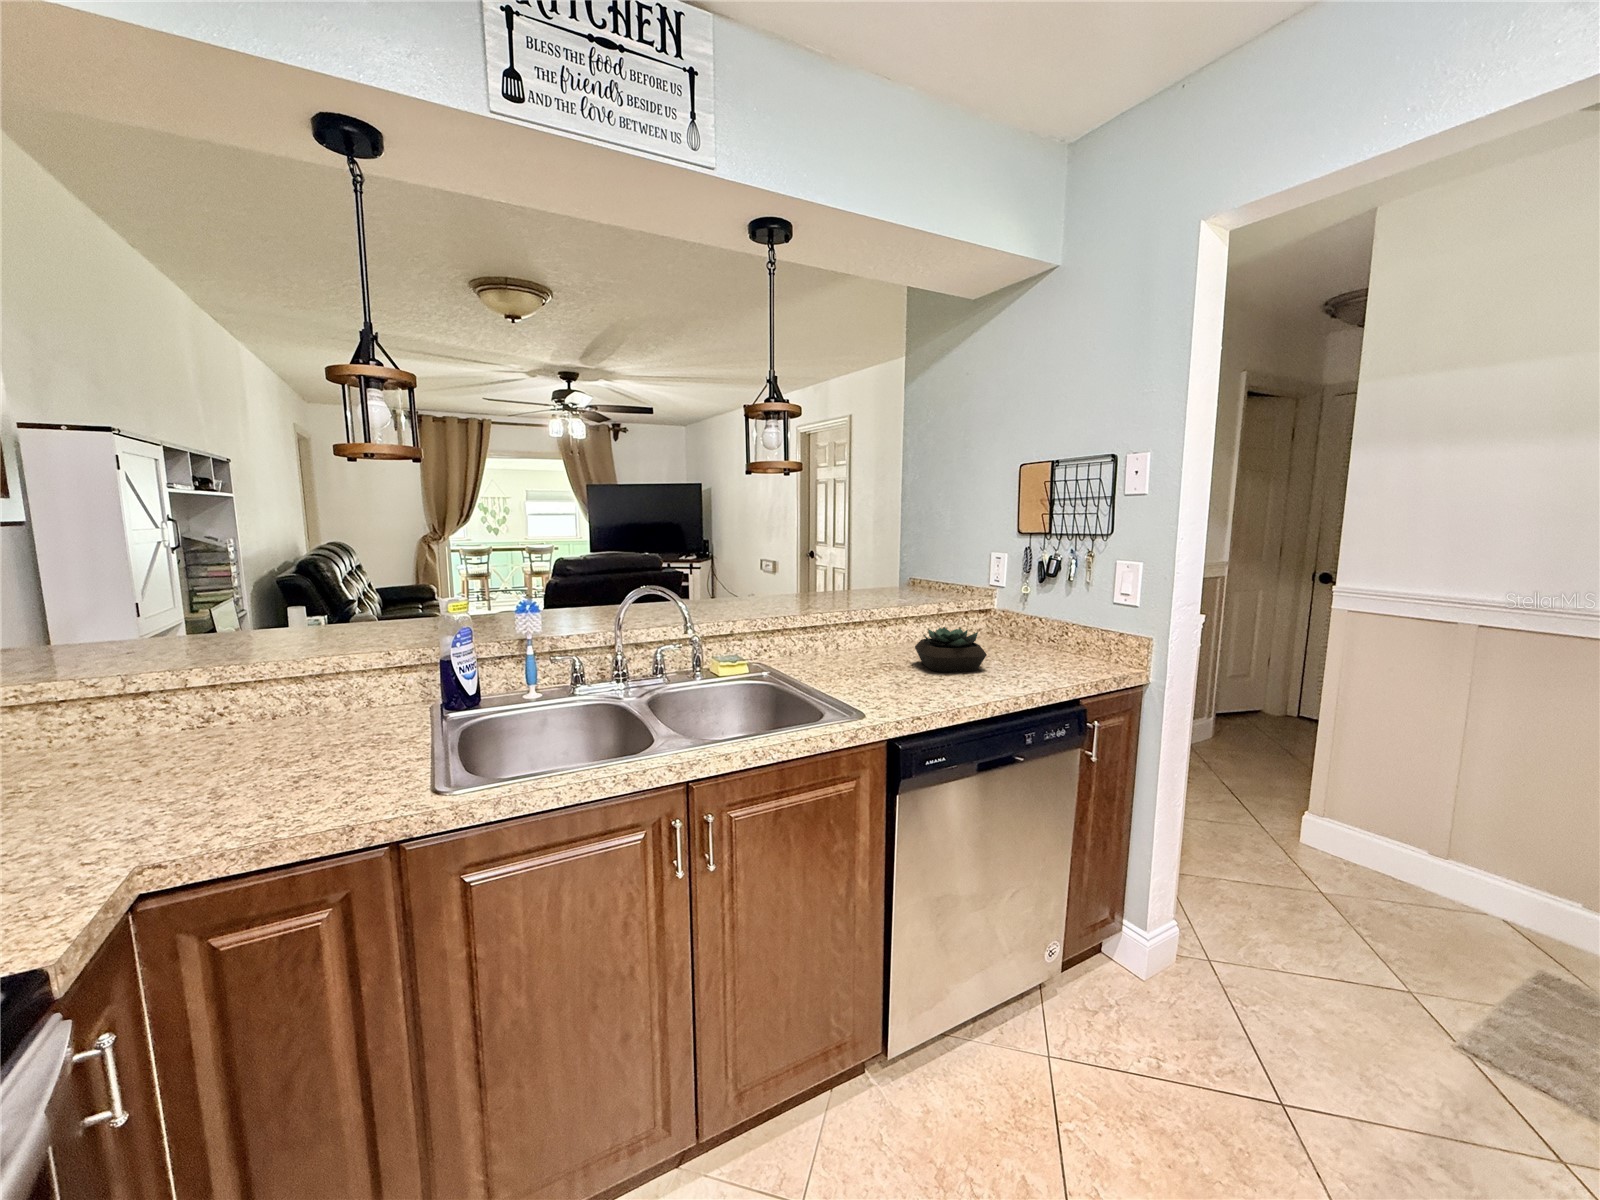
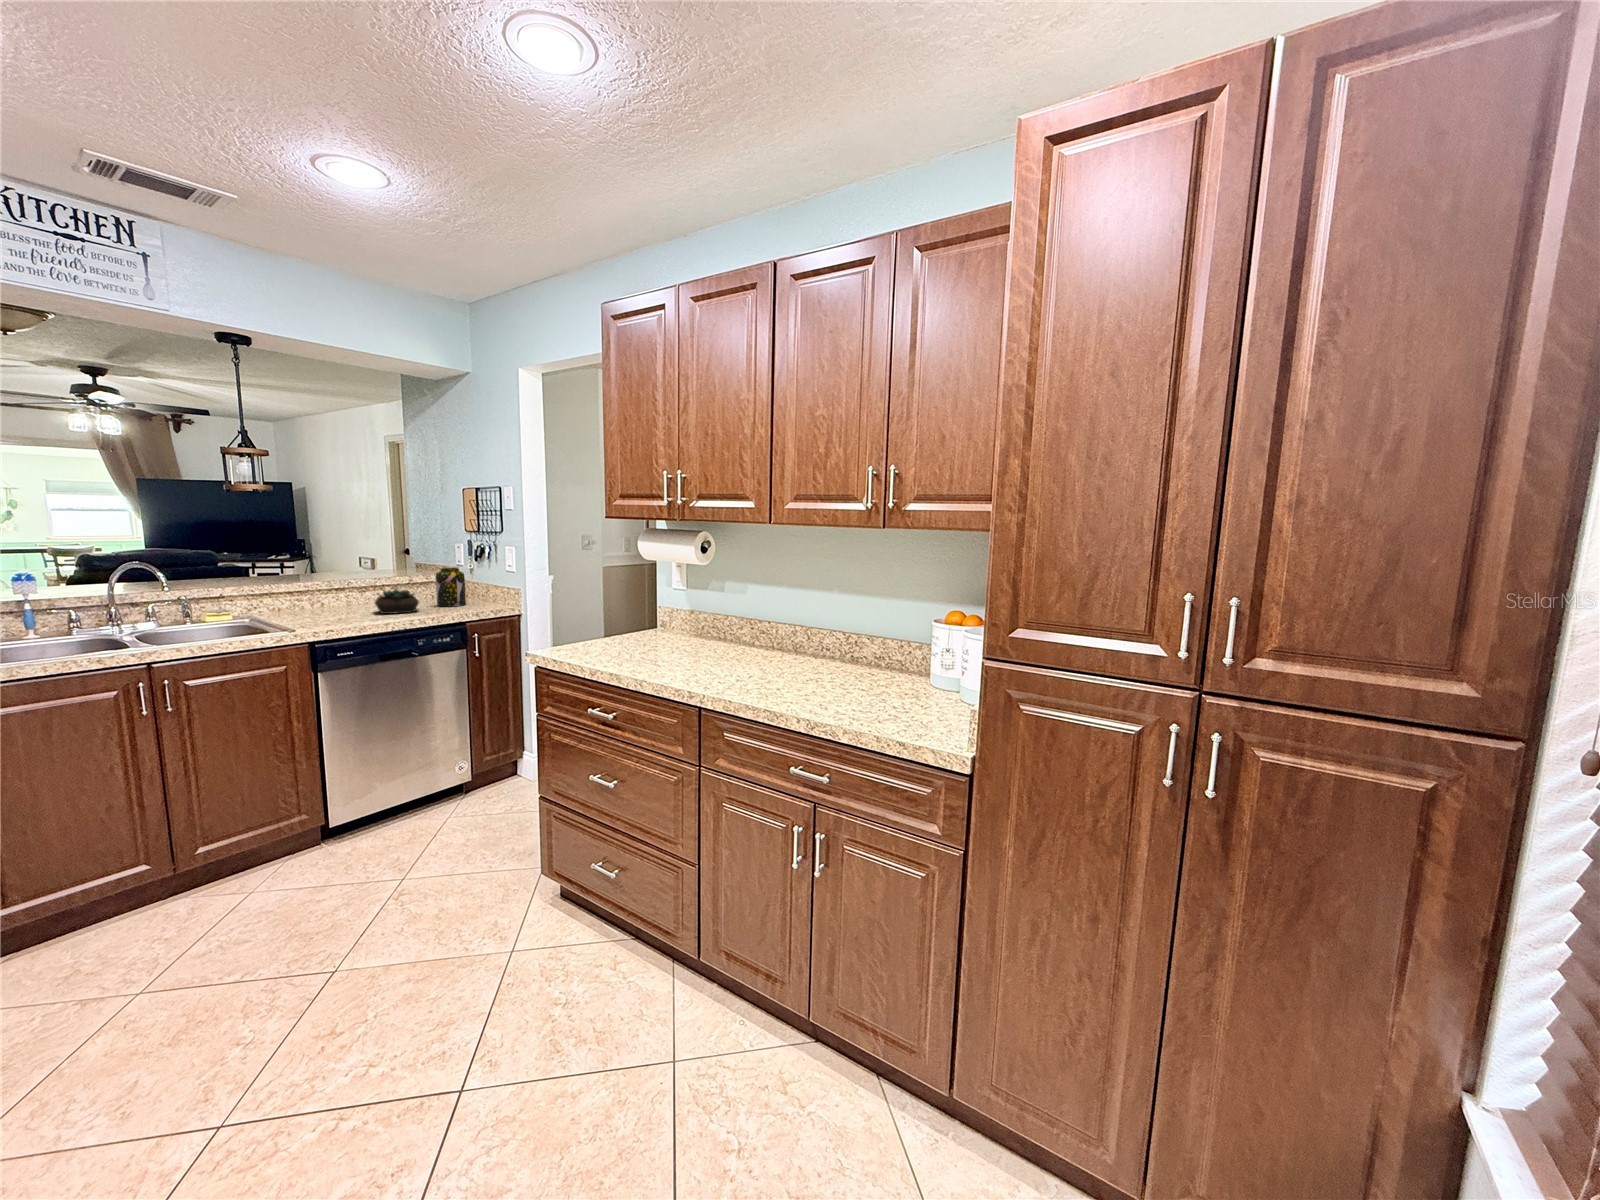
jar: none [985,592,1032,658] -> present [436,568,466,606]

